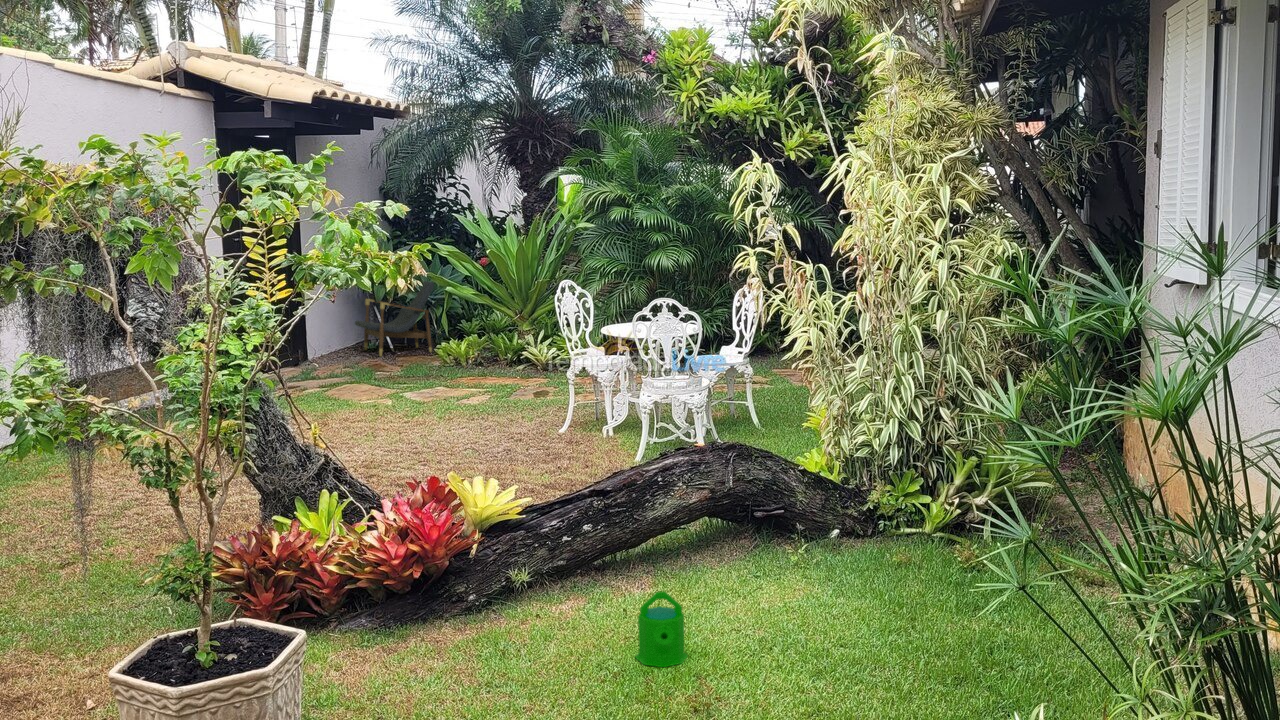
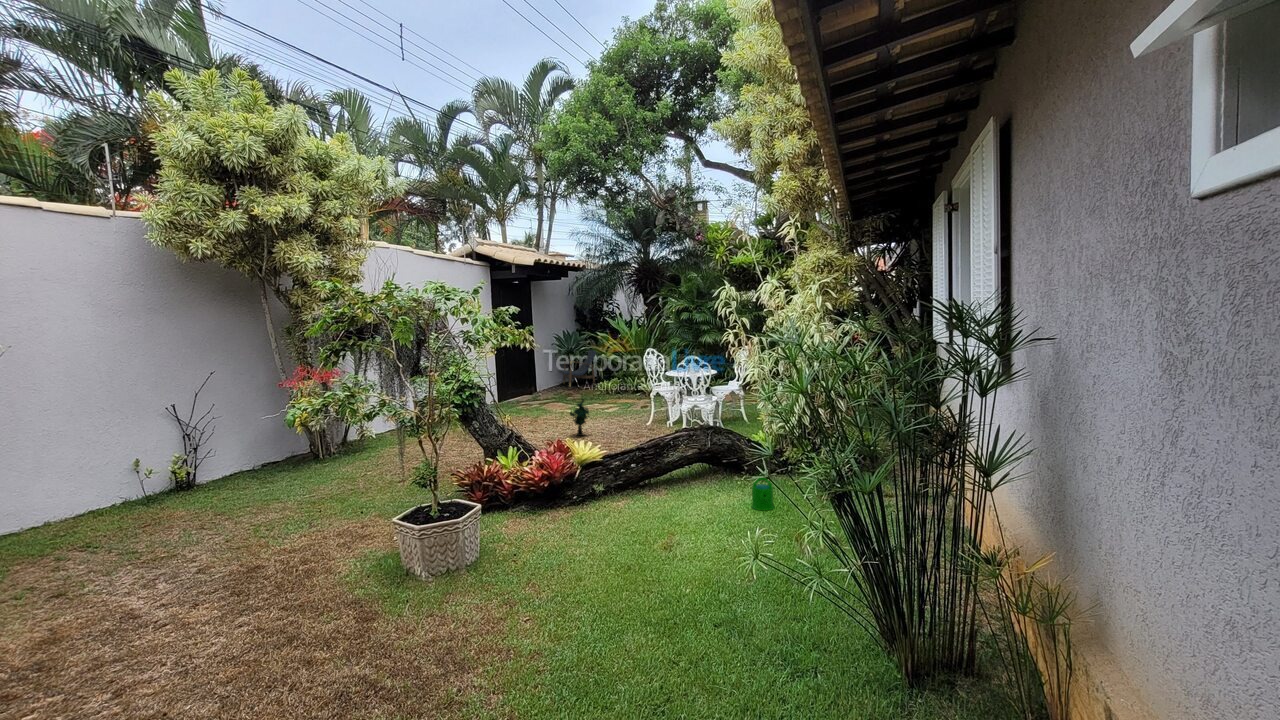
decorative plant: none [409,385,454,461] -> present [570,399,589,436]
watering can: present [635,591,688,667] -> present [751,478,775,511]

